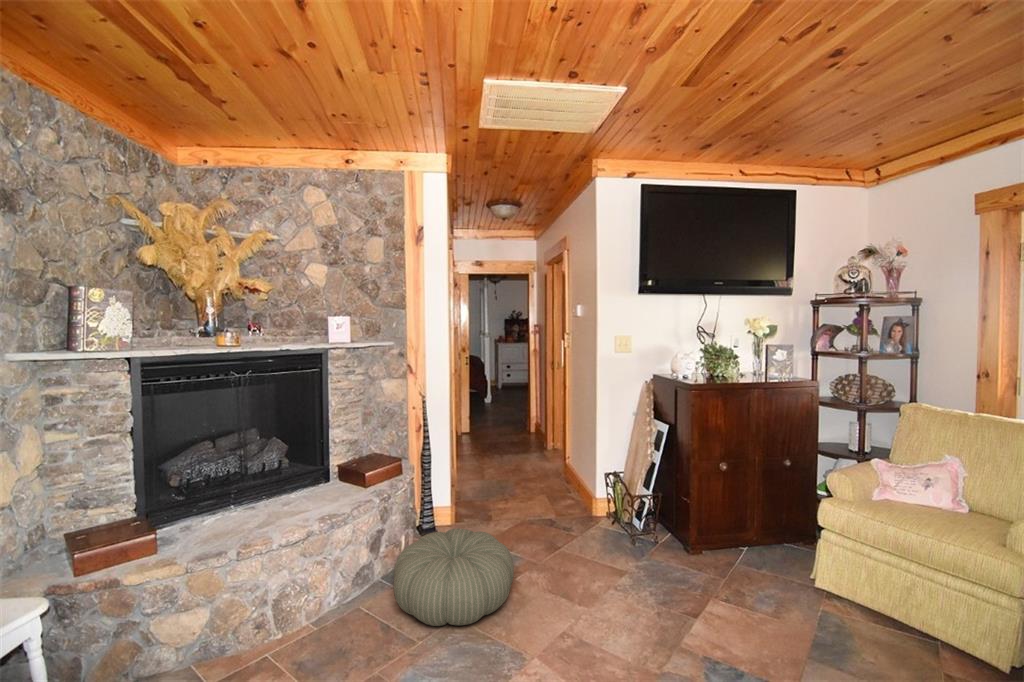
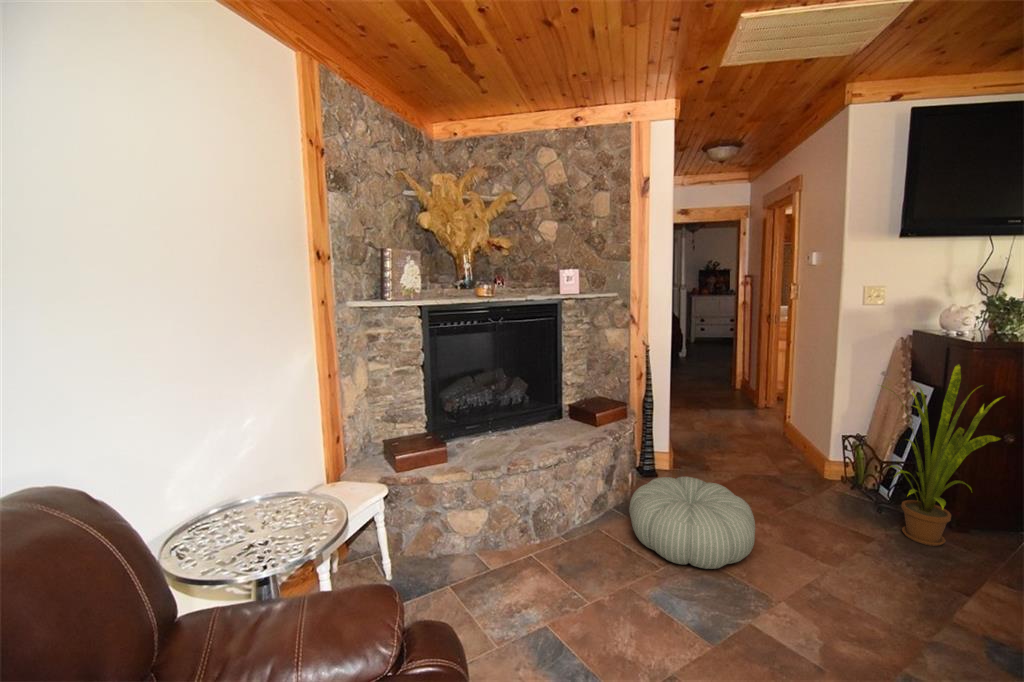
house plant: none [612,402,695,561] -> present [885,365,1003,546]

